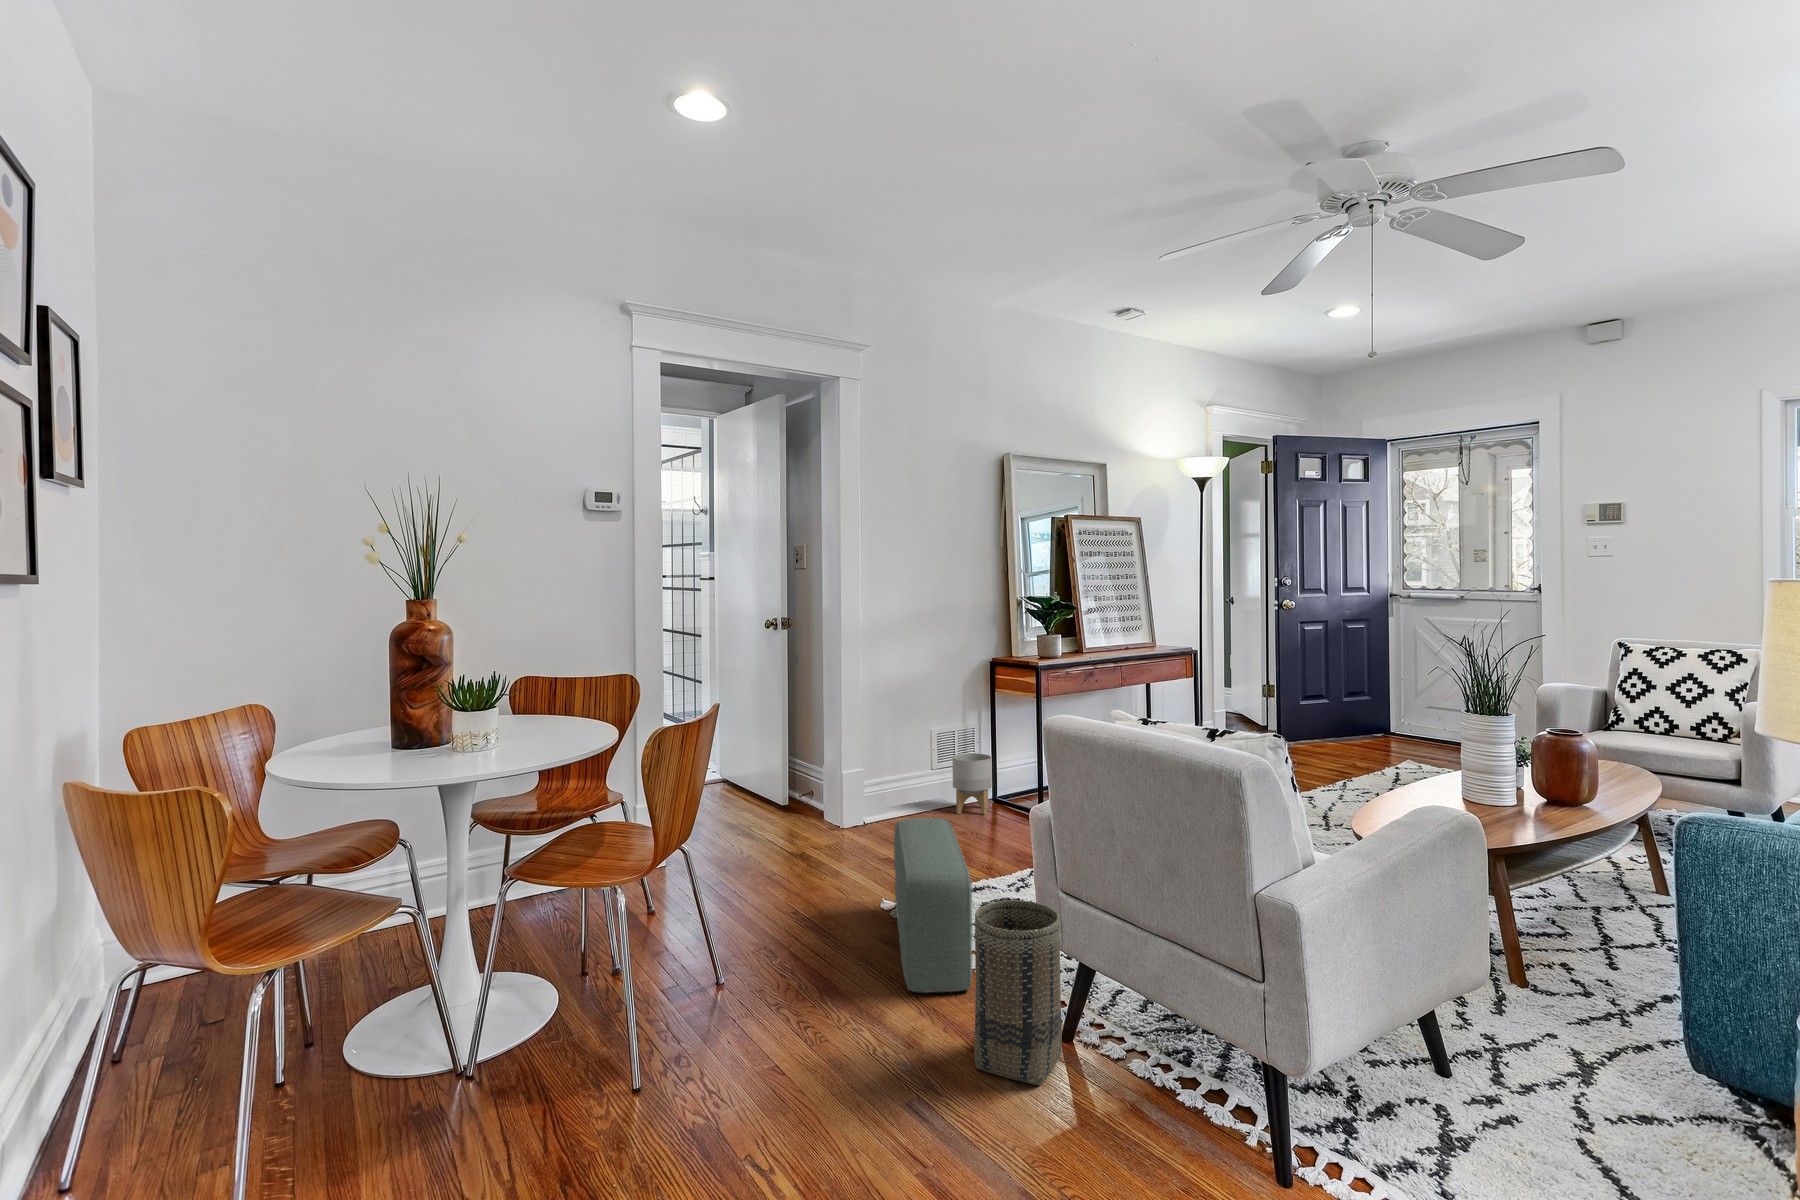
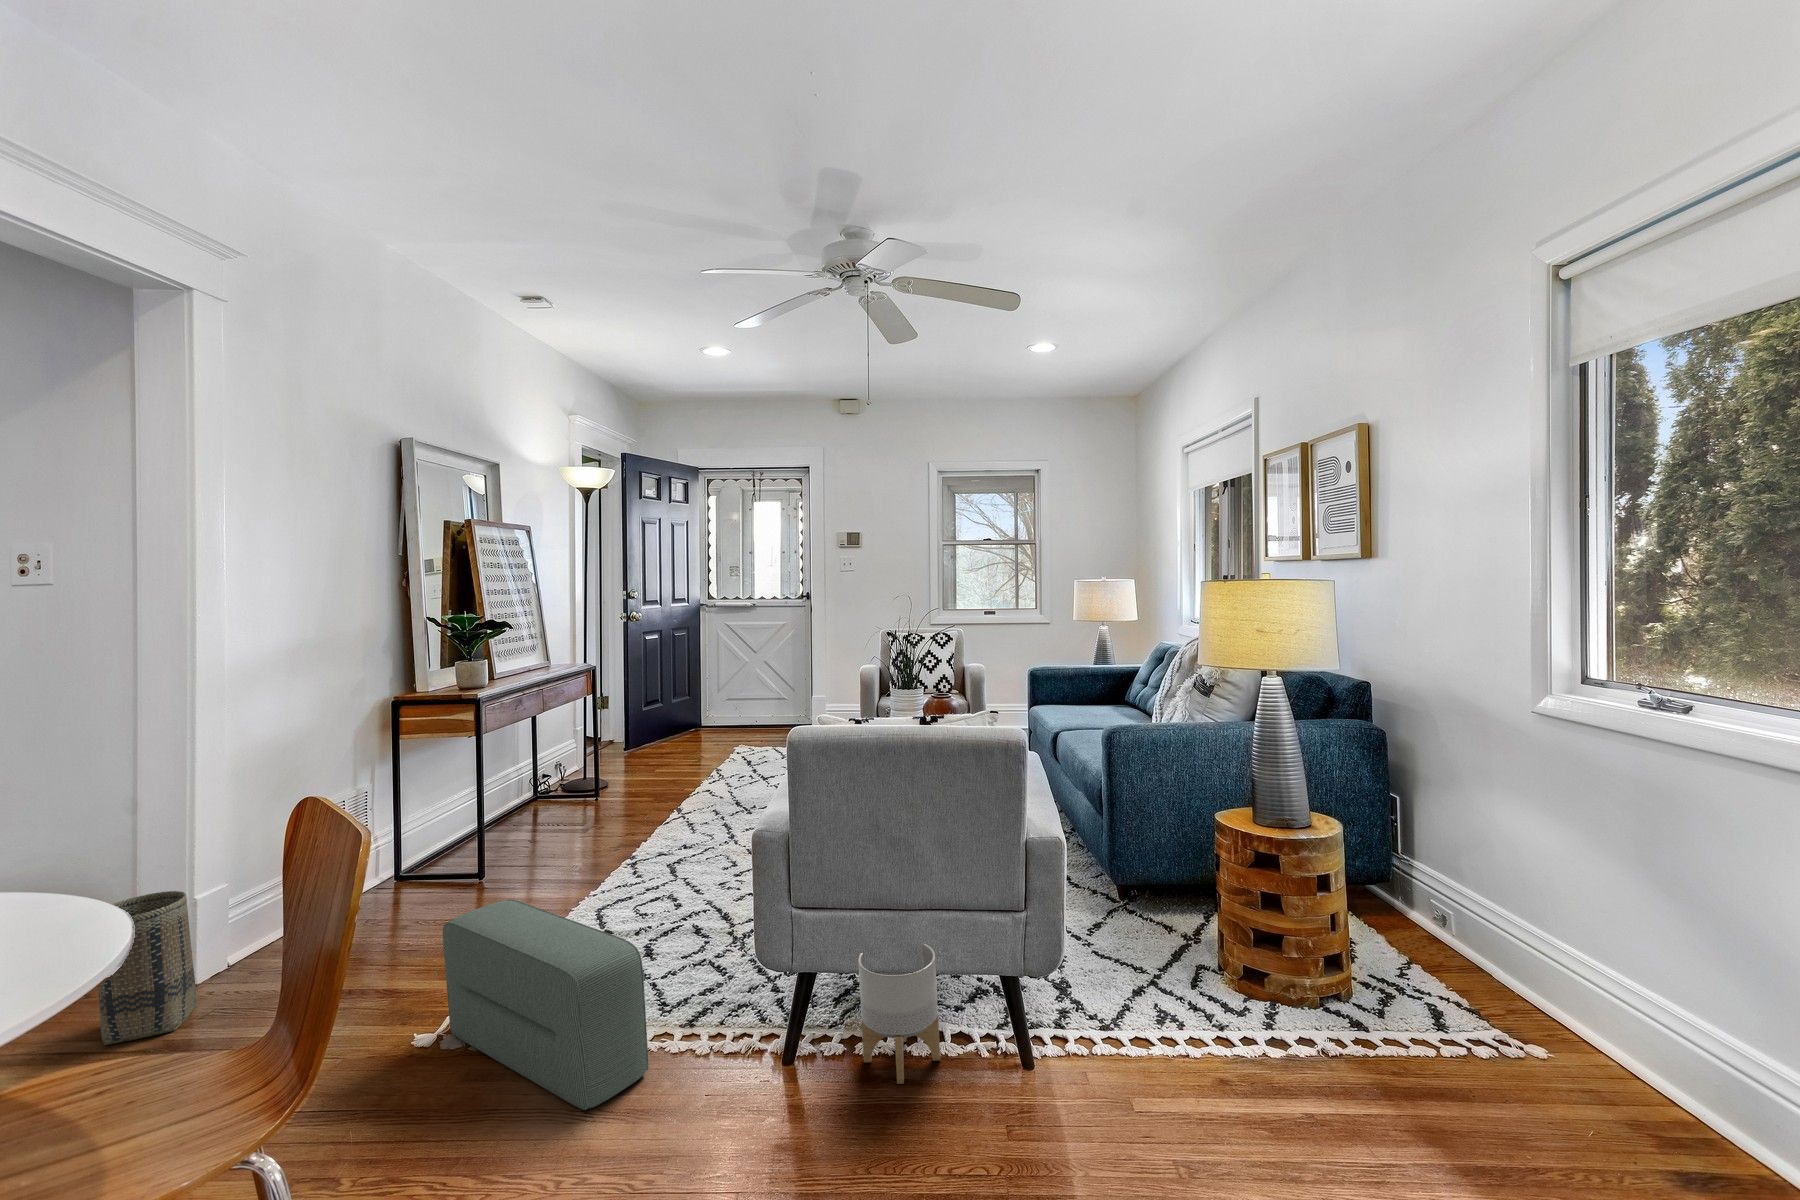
planter: present [952,753,992,815] -> present [858,944,940,1084]
basket: present [974,900,1062,1085] -> present [98,891,196,1045]

